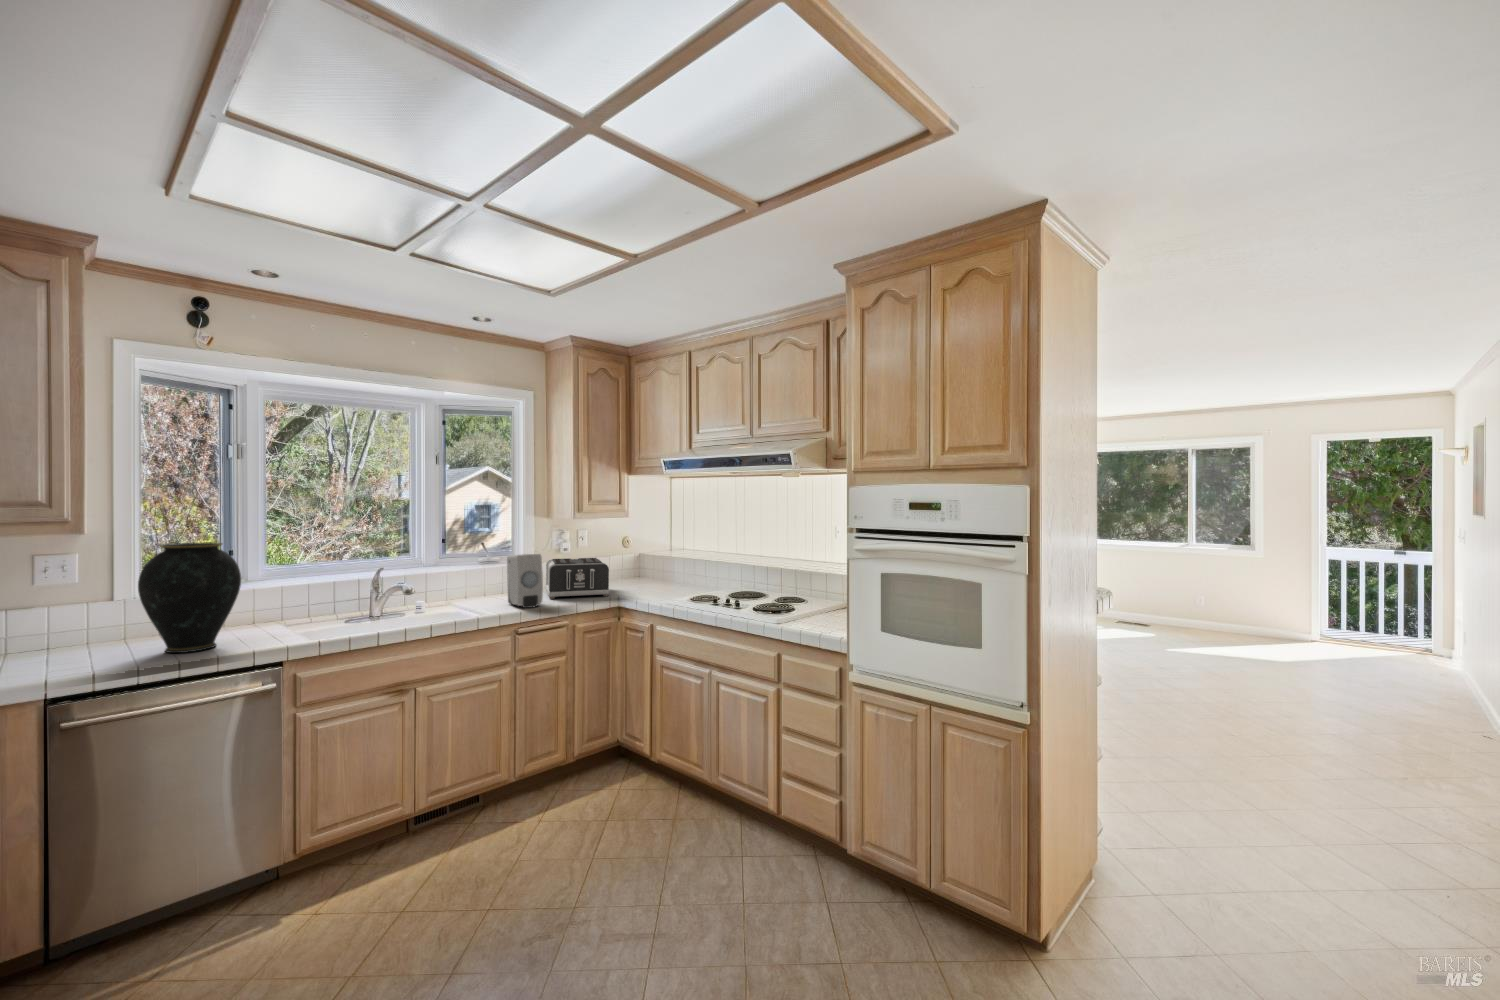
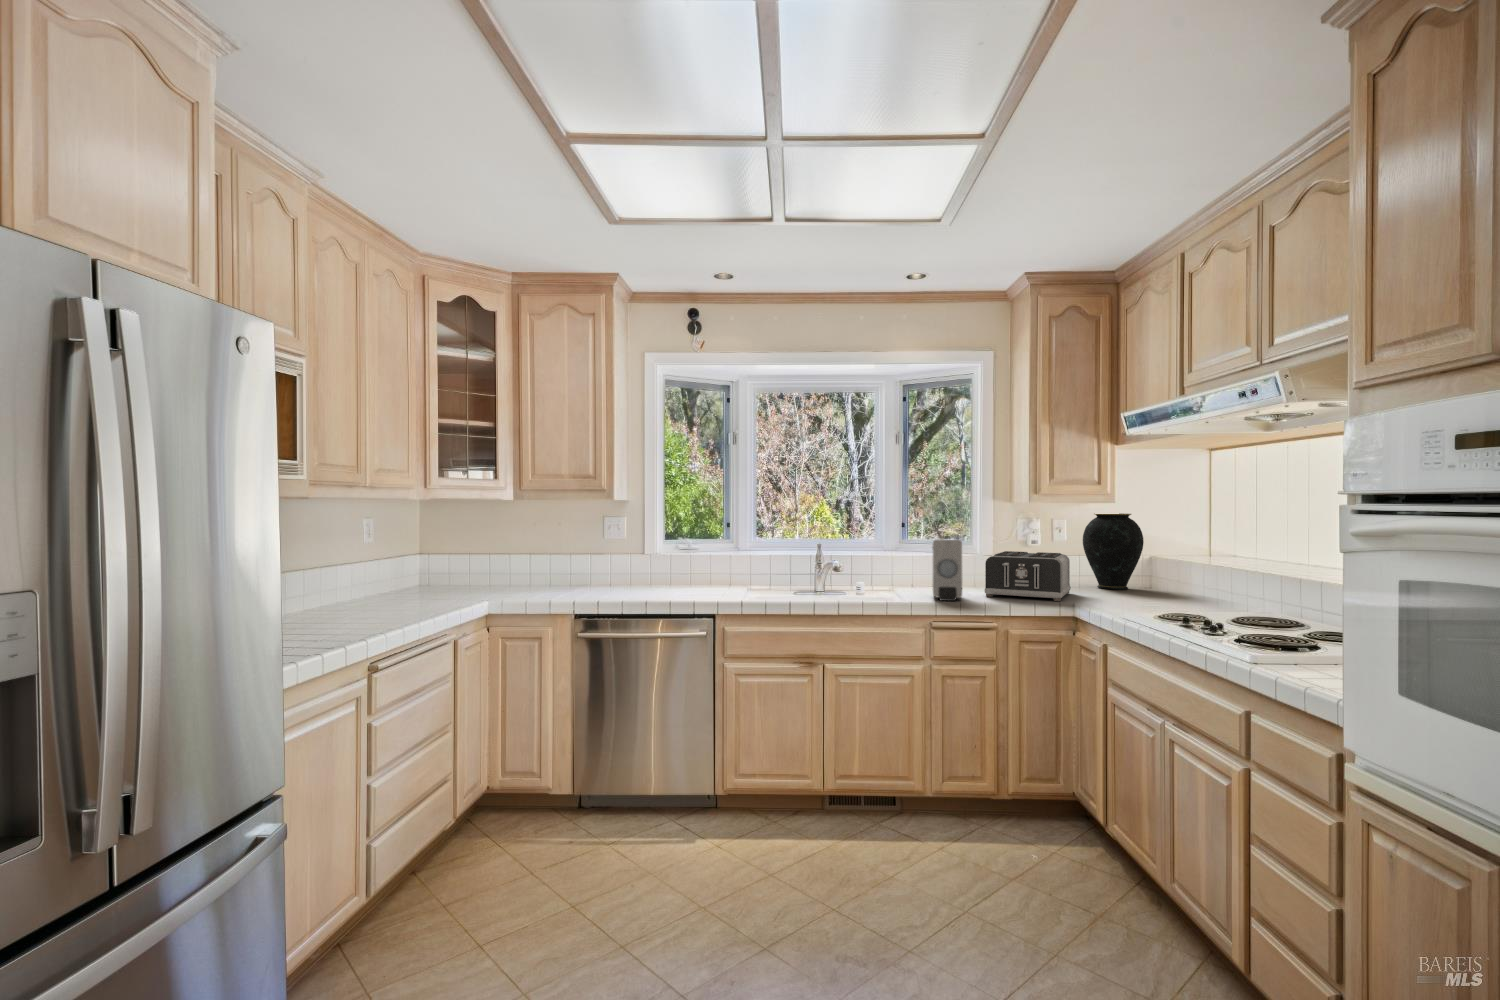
vase: present [138,543,241,653] -> present [1083,513,1144,590]

